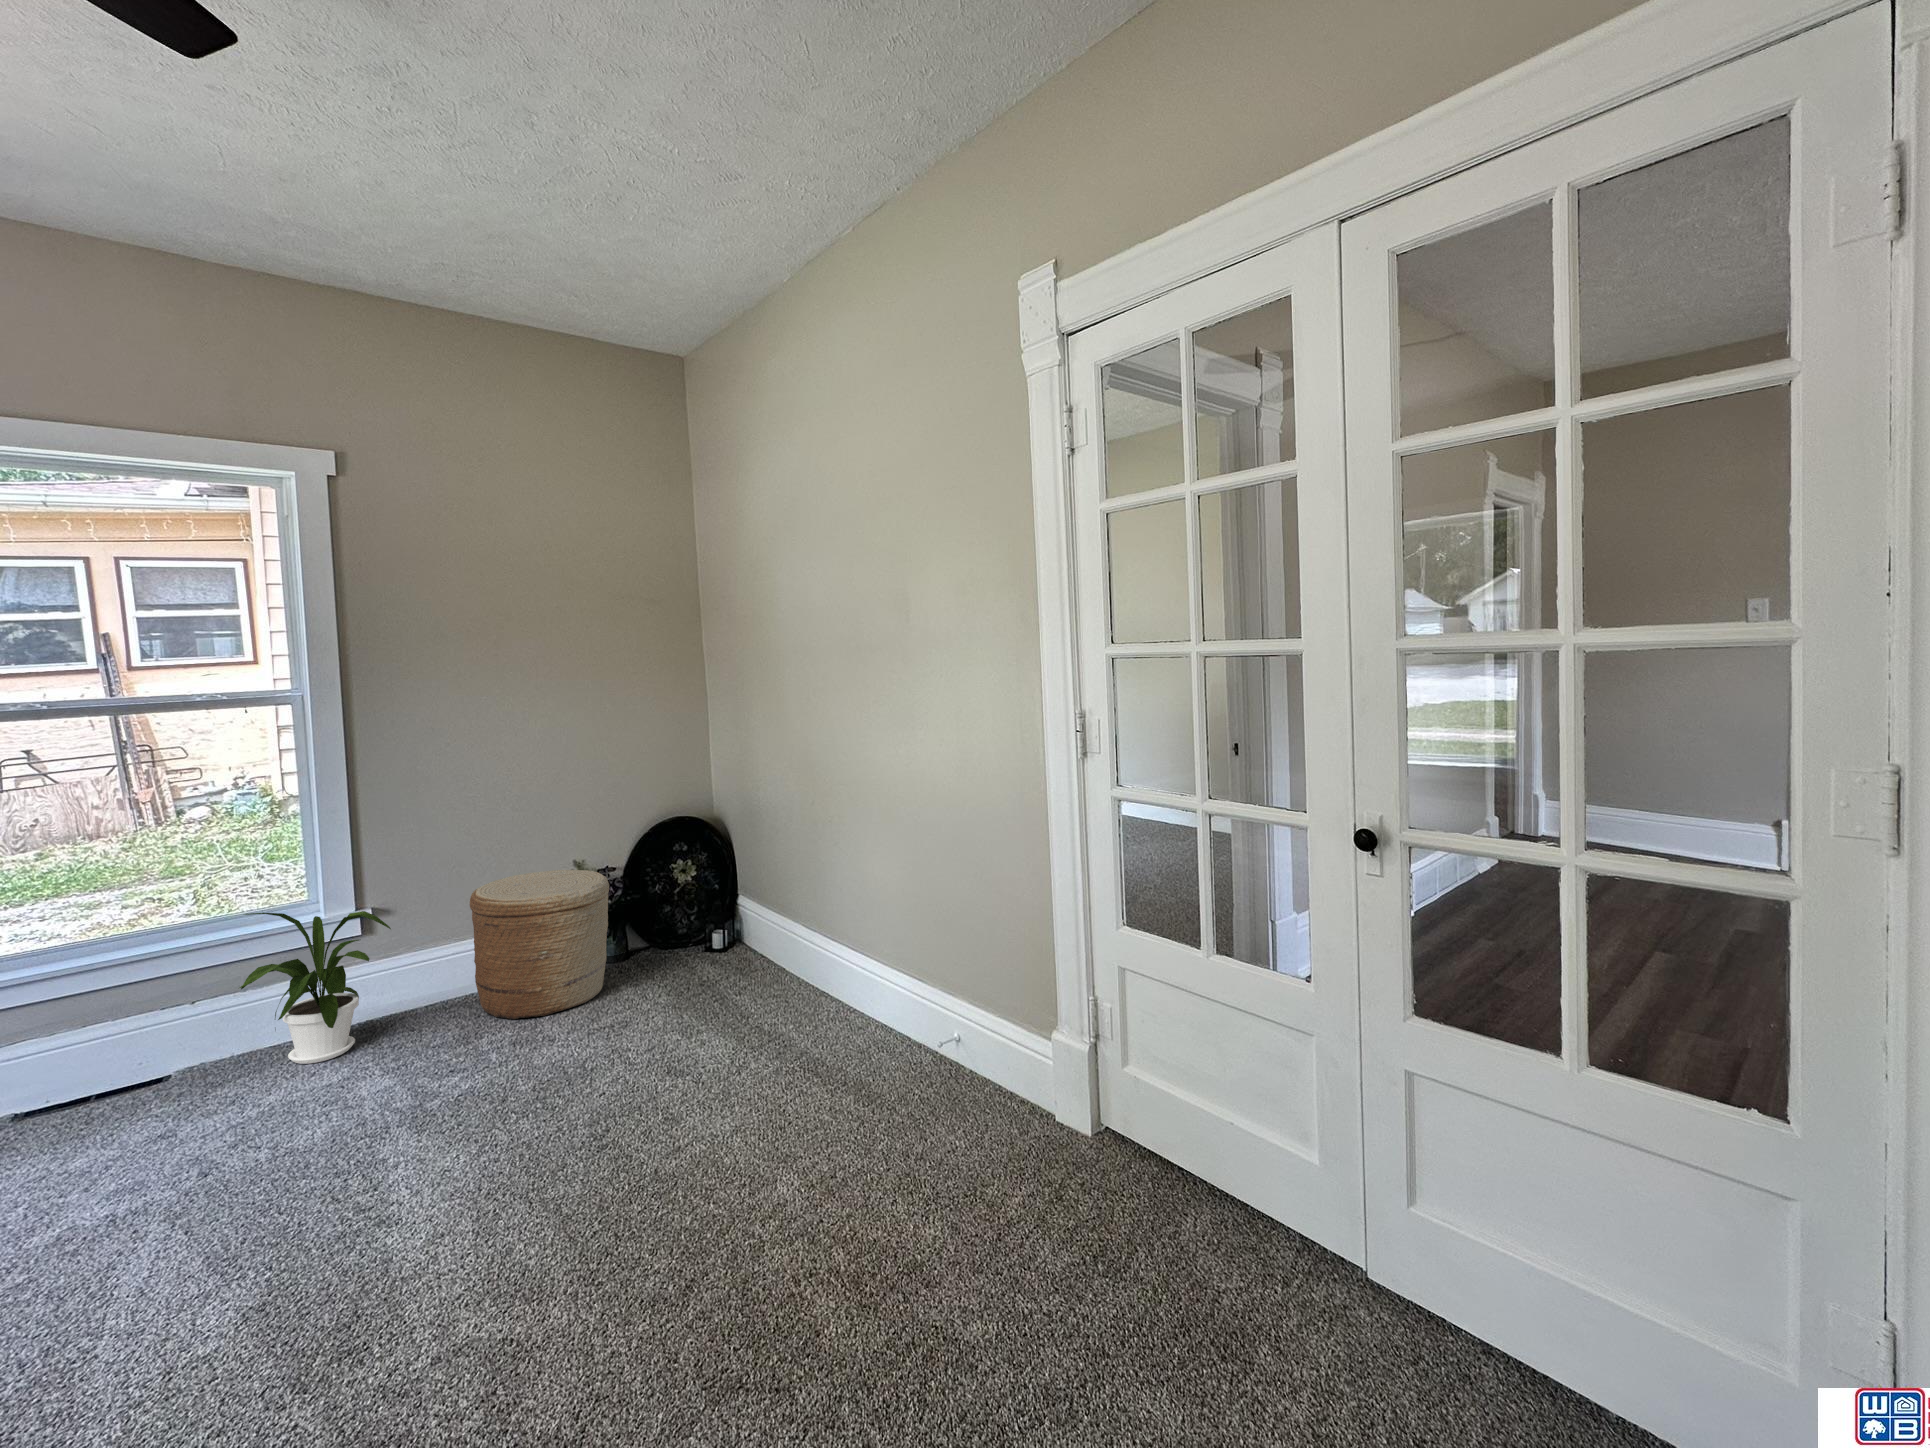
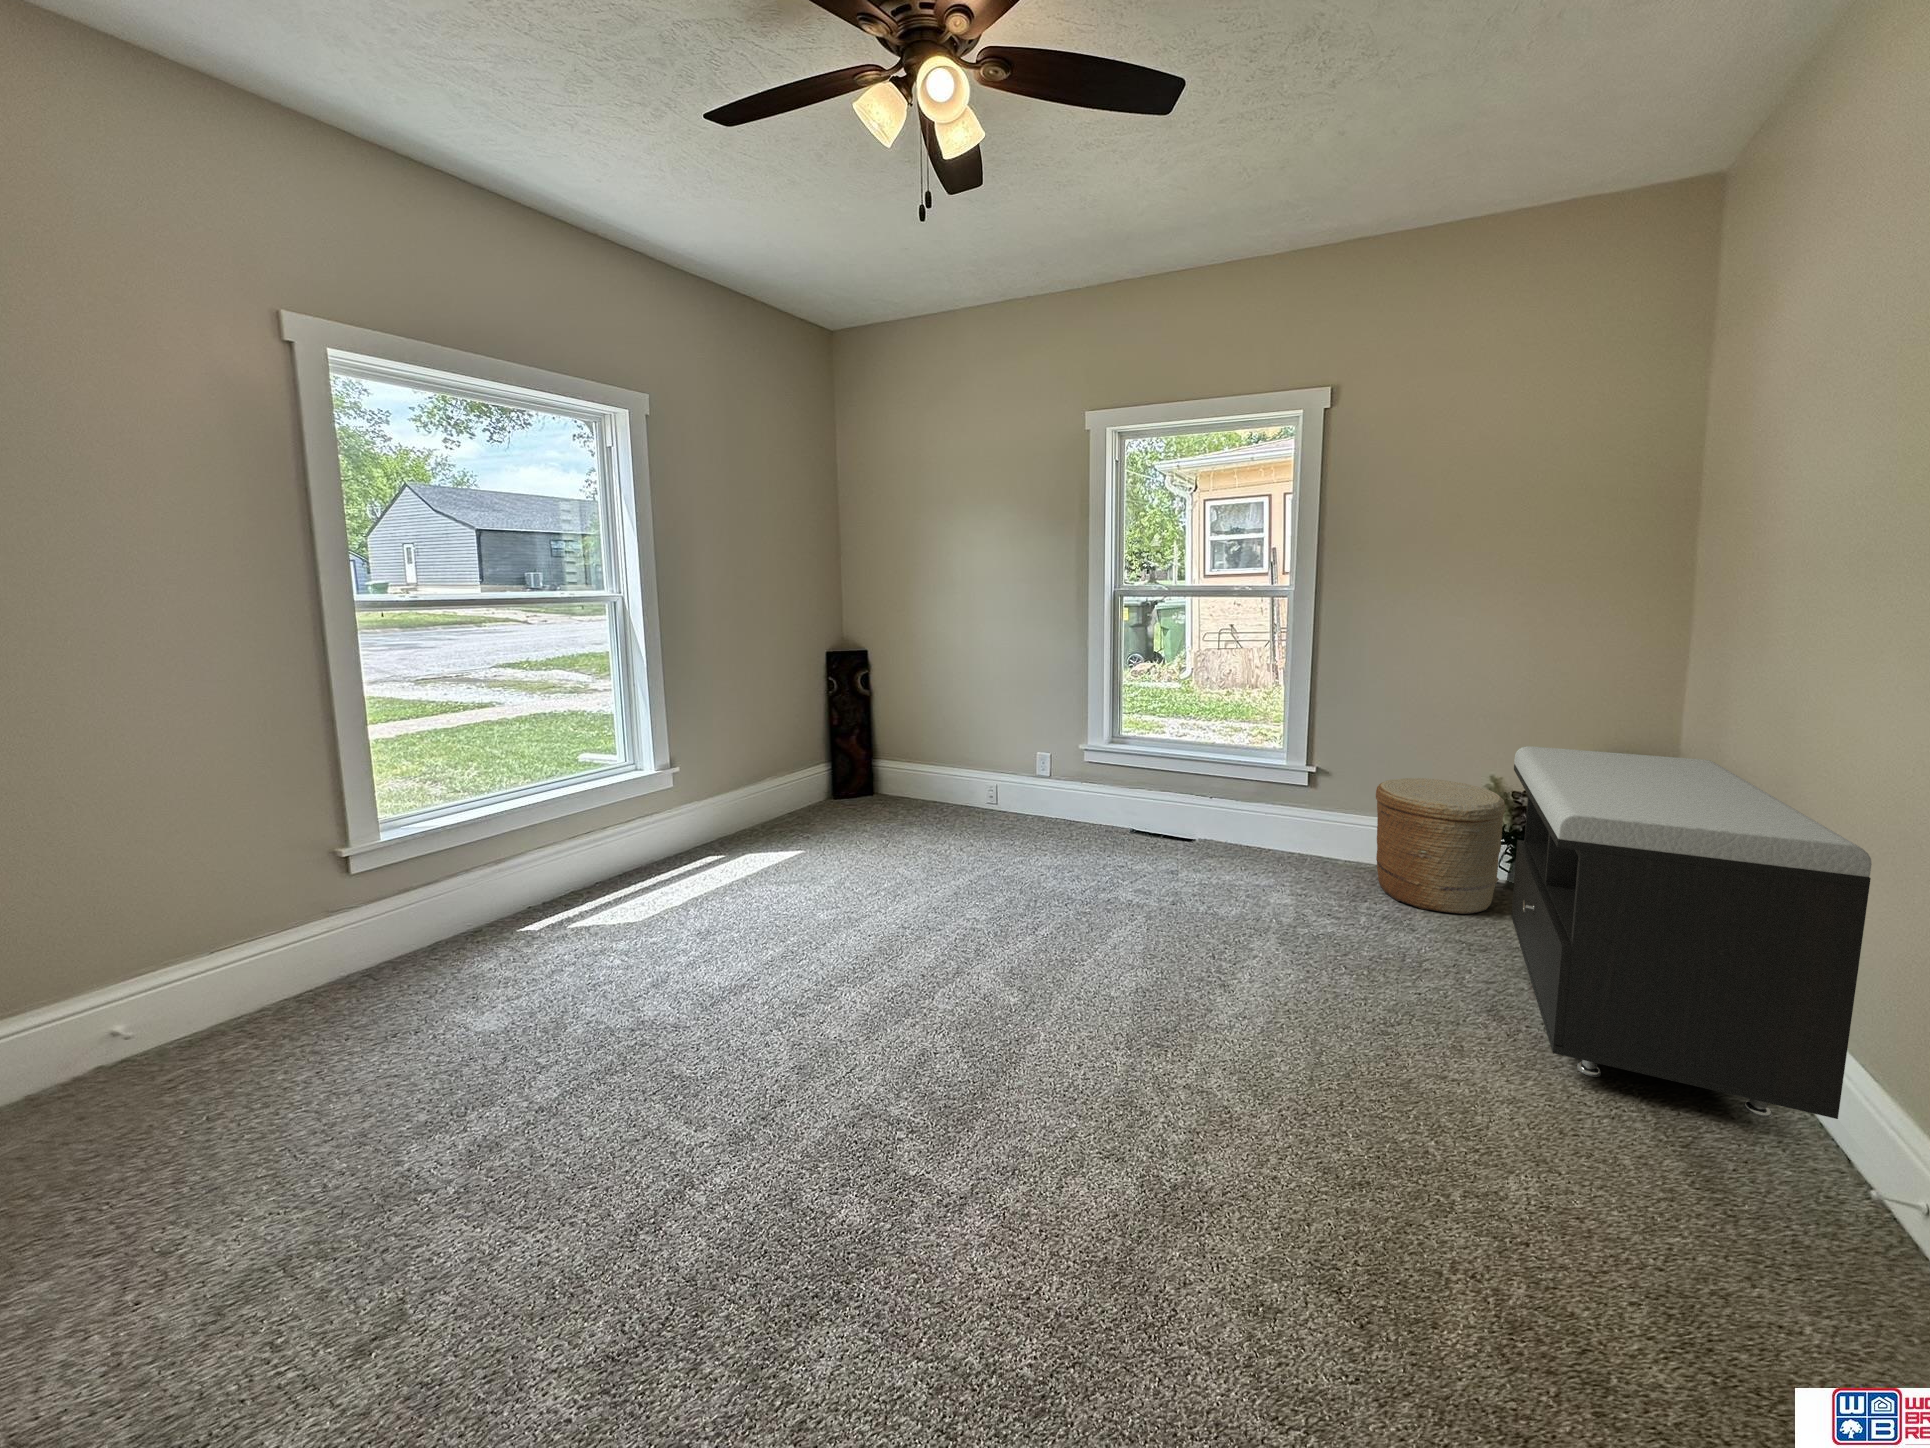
storage bench: none [629,802,892,1079] -> present [1511,746,1872,1119]
house plant: present [240,911,391,1064] -> none [1218,756,1314,873]

